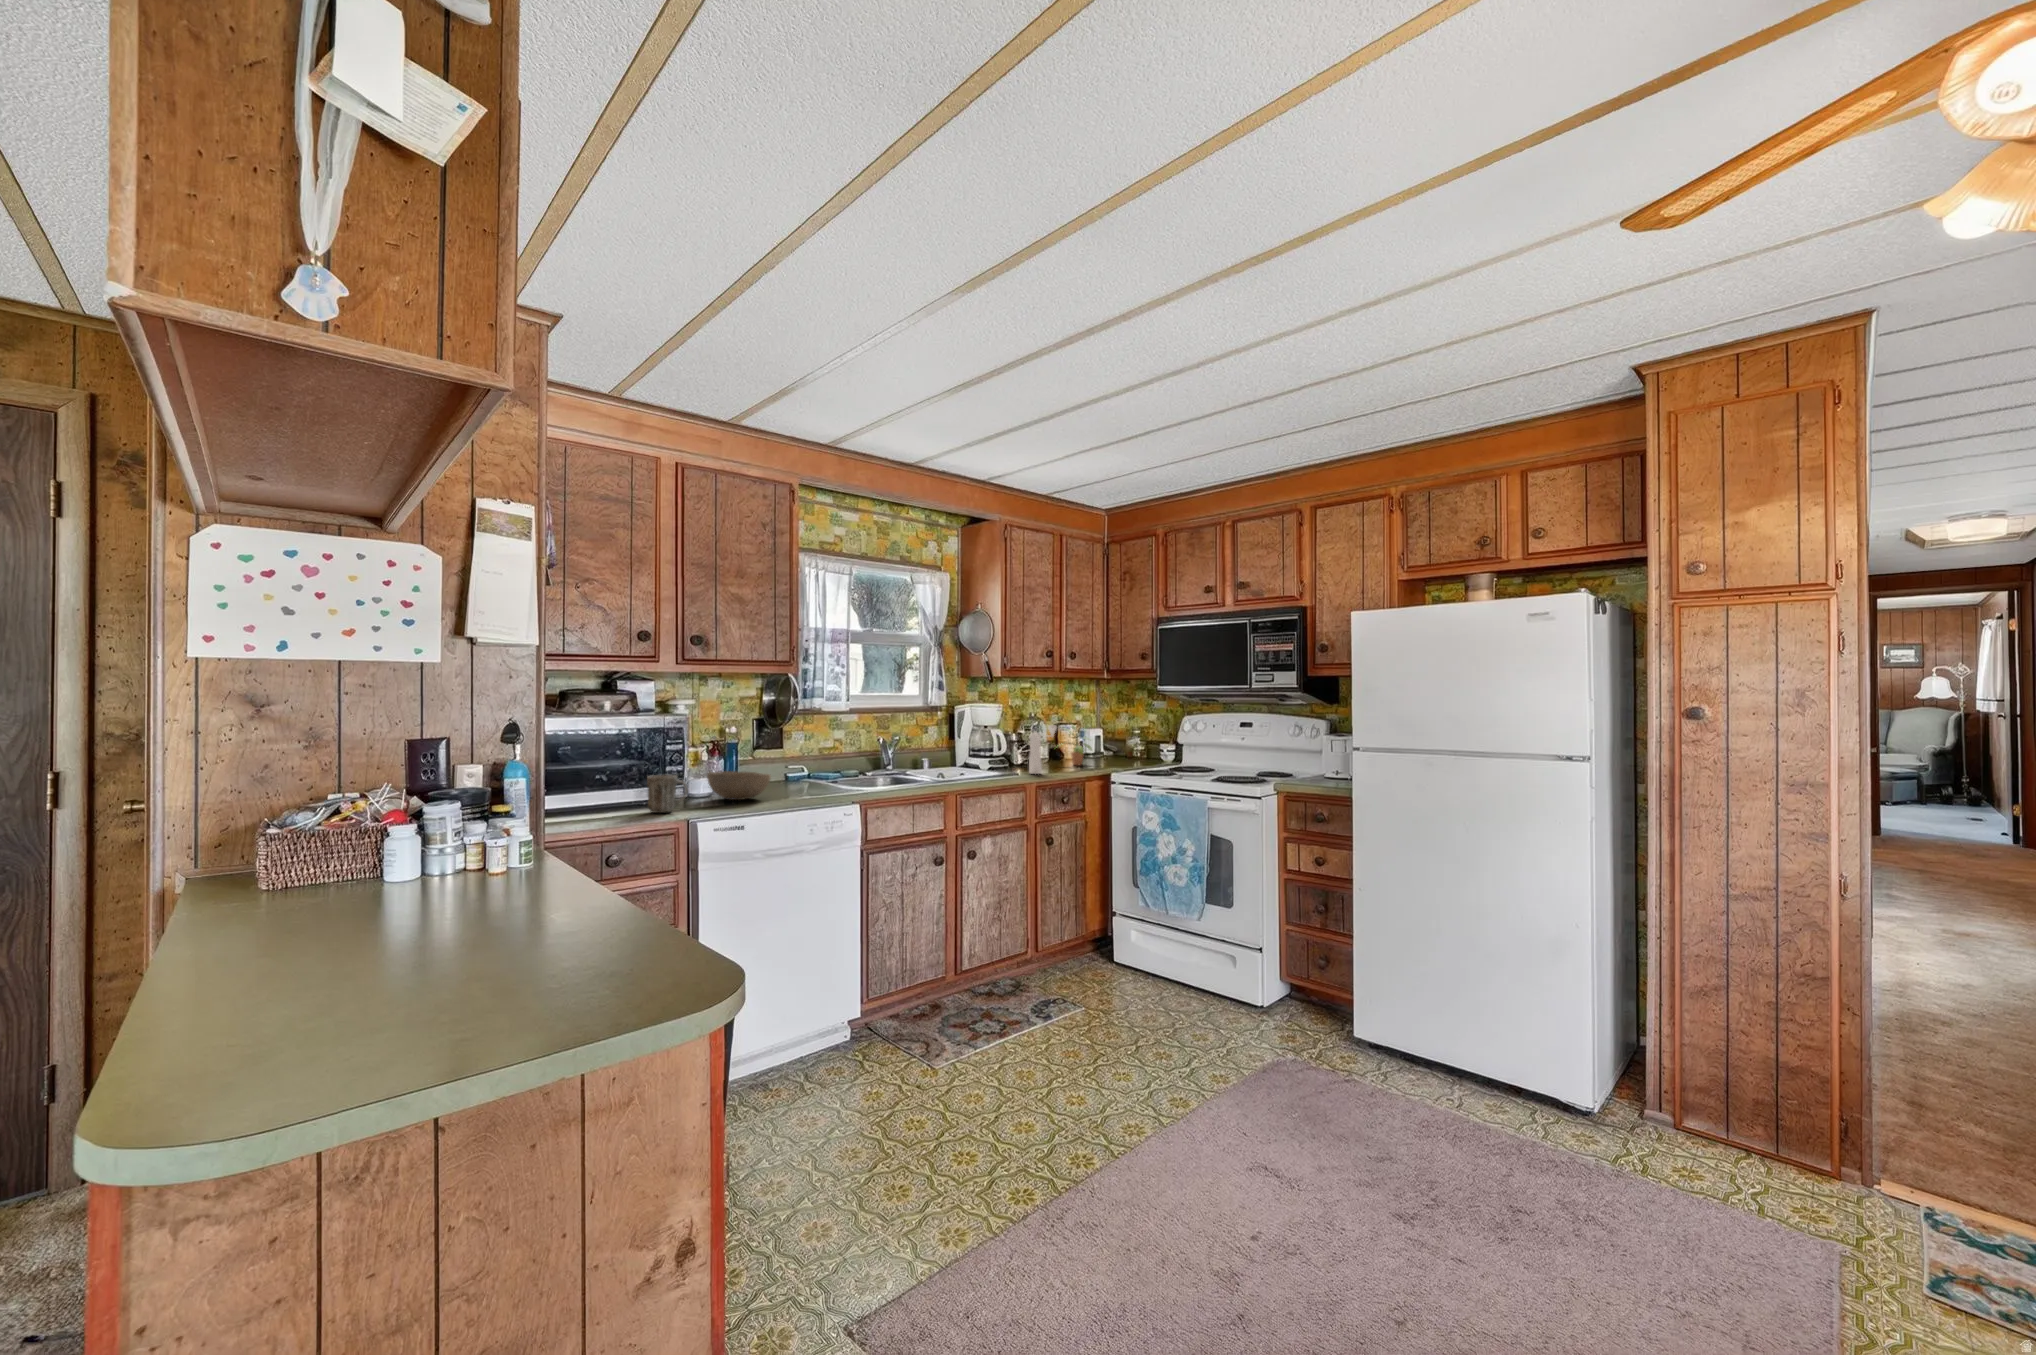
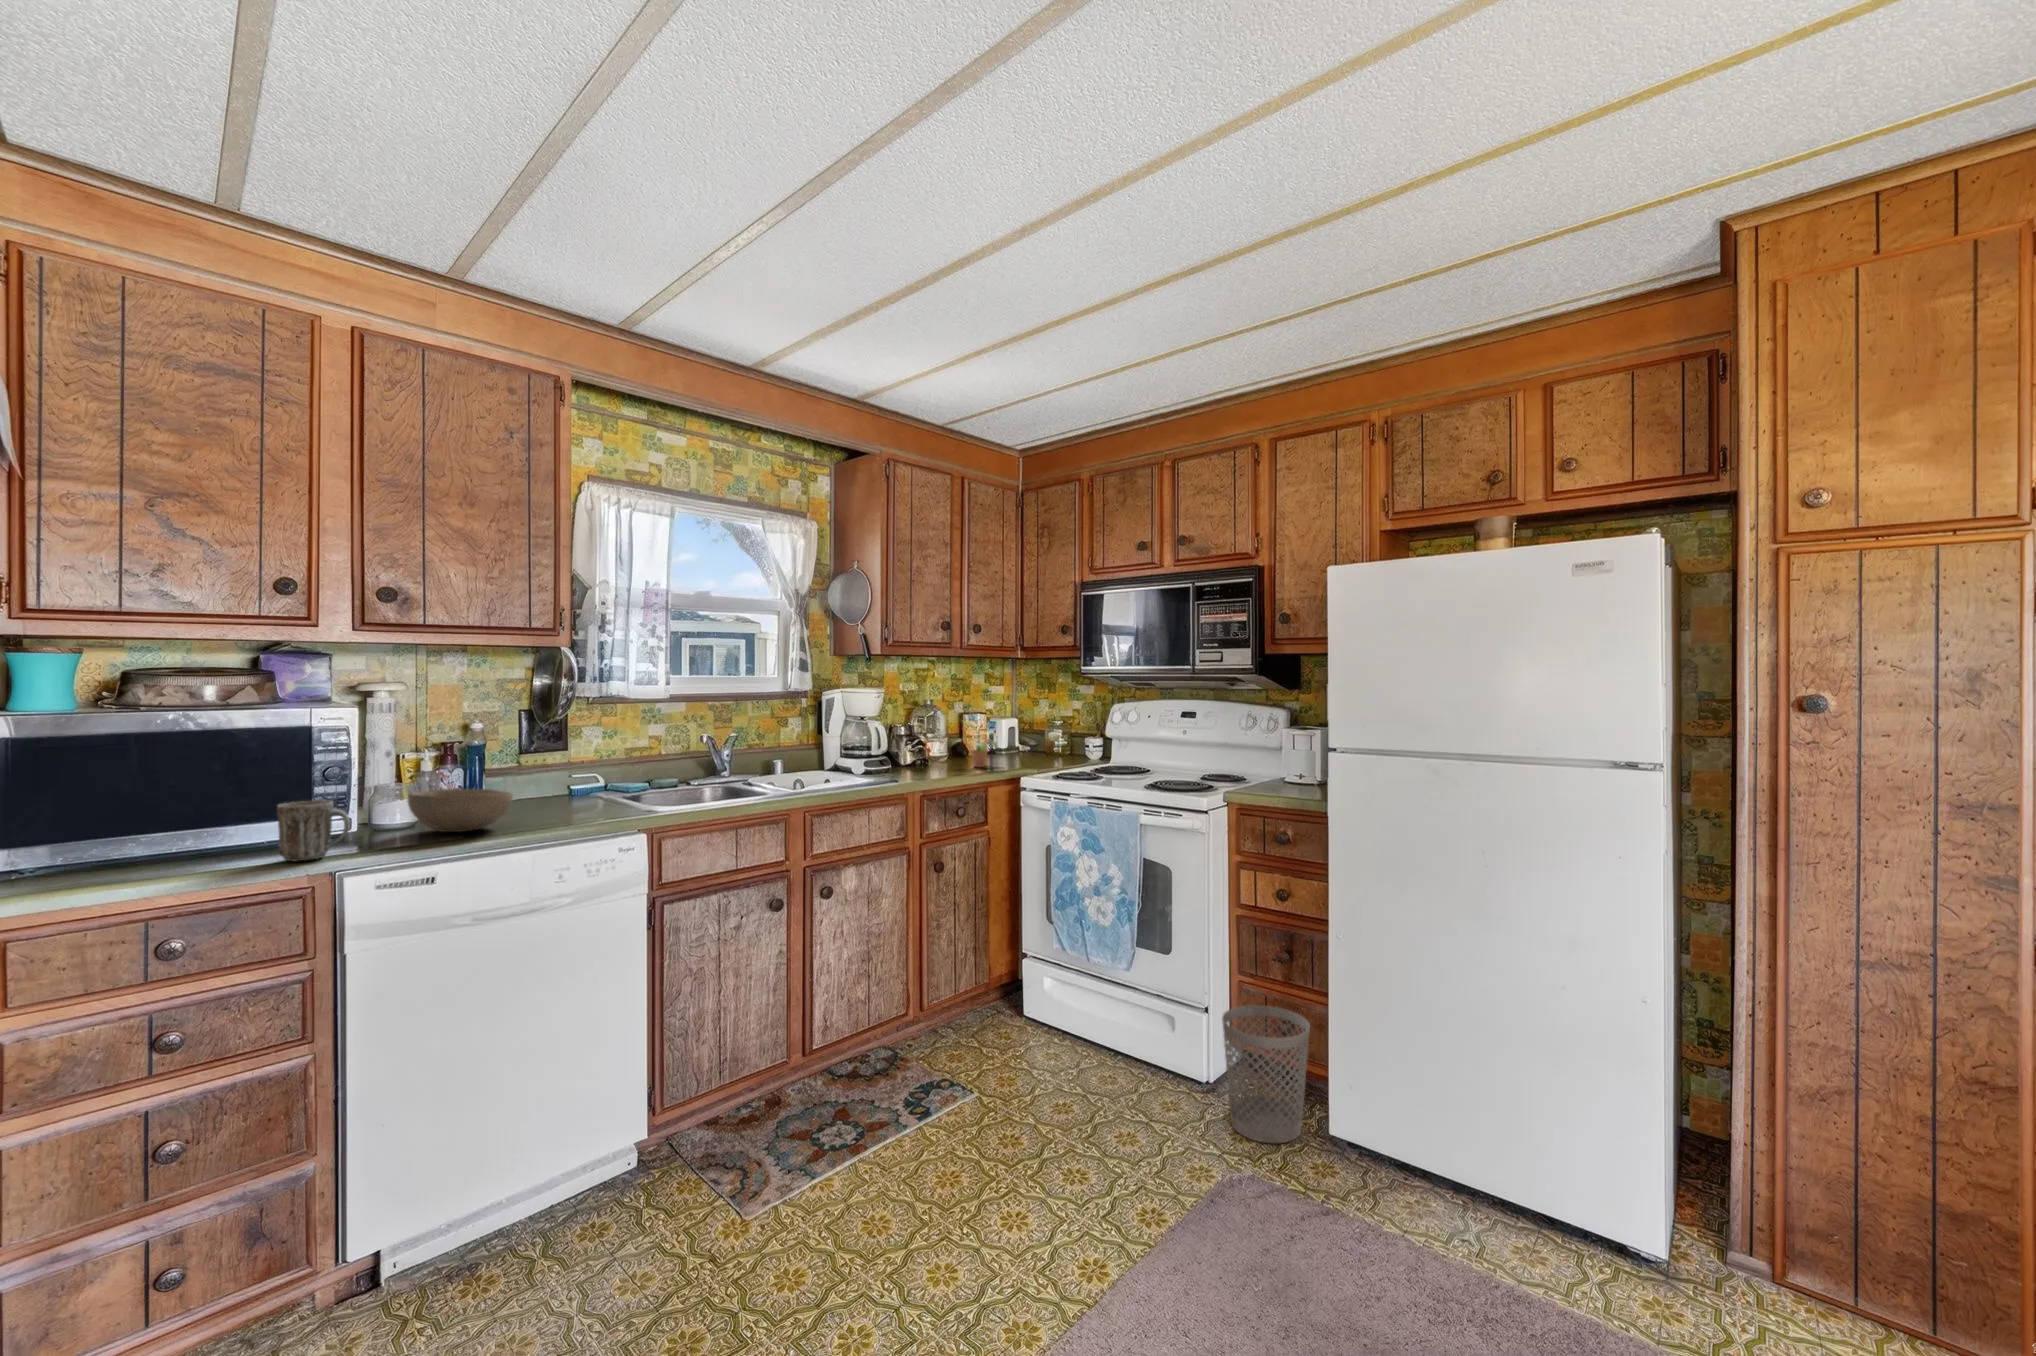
pepper mill: present [1029,725,1057,774] -> none [911,717,949,781]
wastebasket: none [1274,944,1341,1042] -> present [1222,1005,1310,1143]

